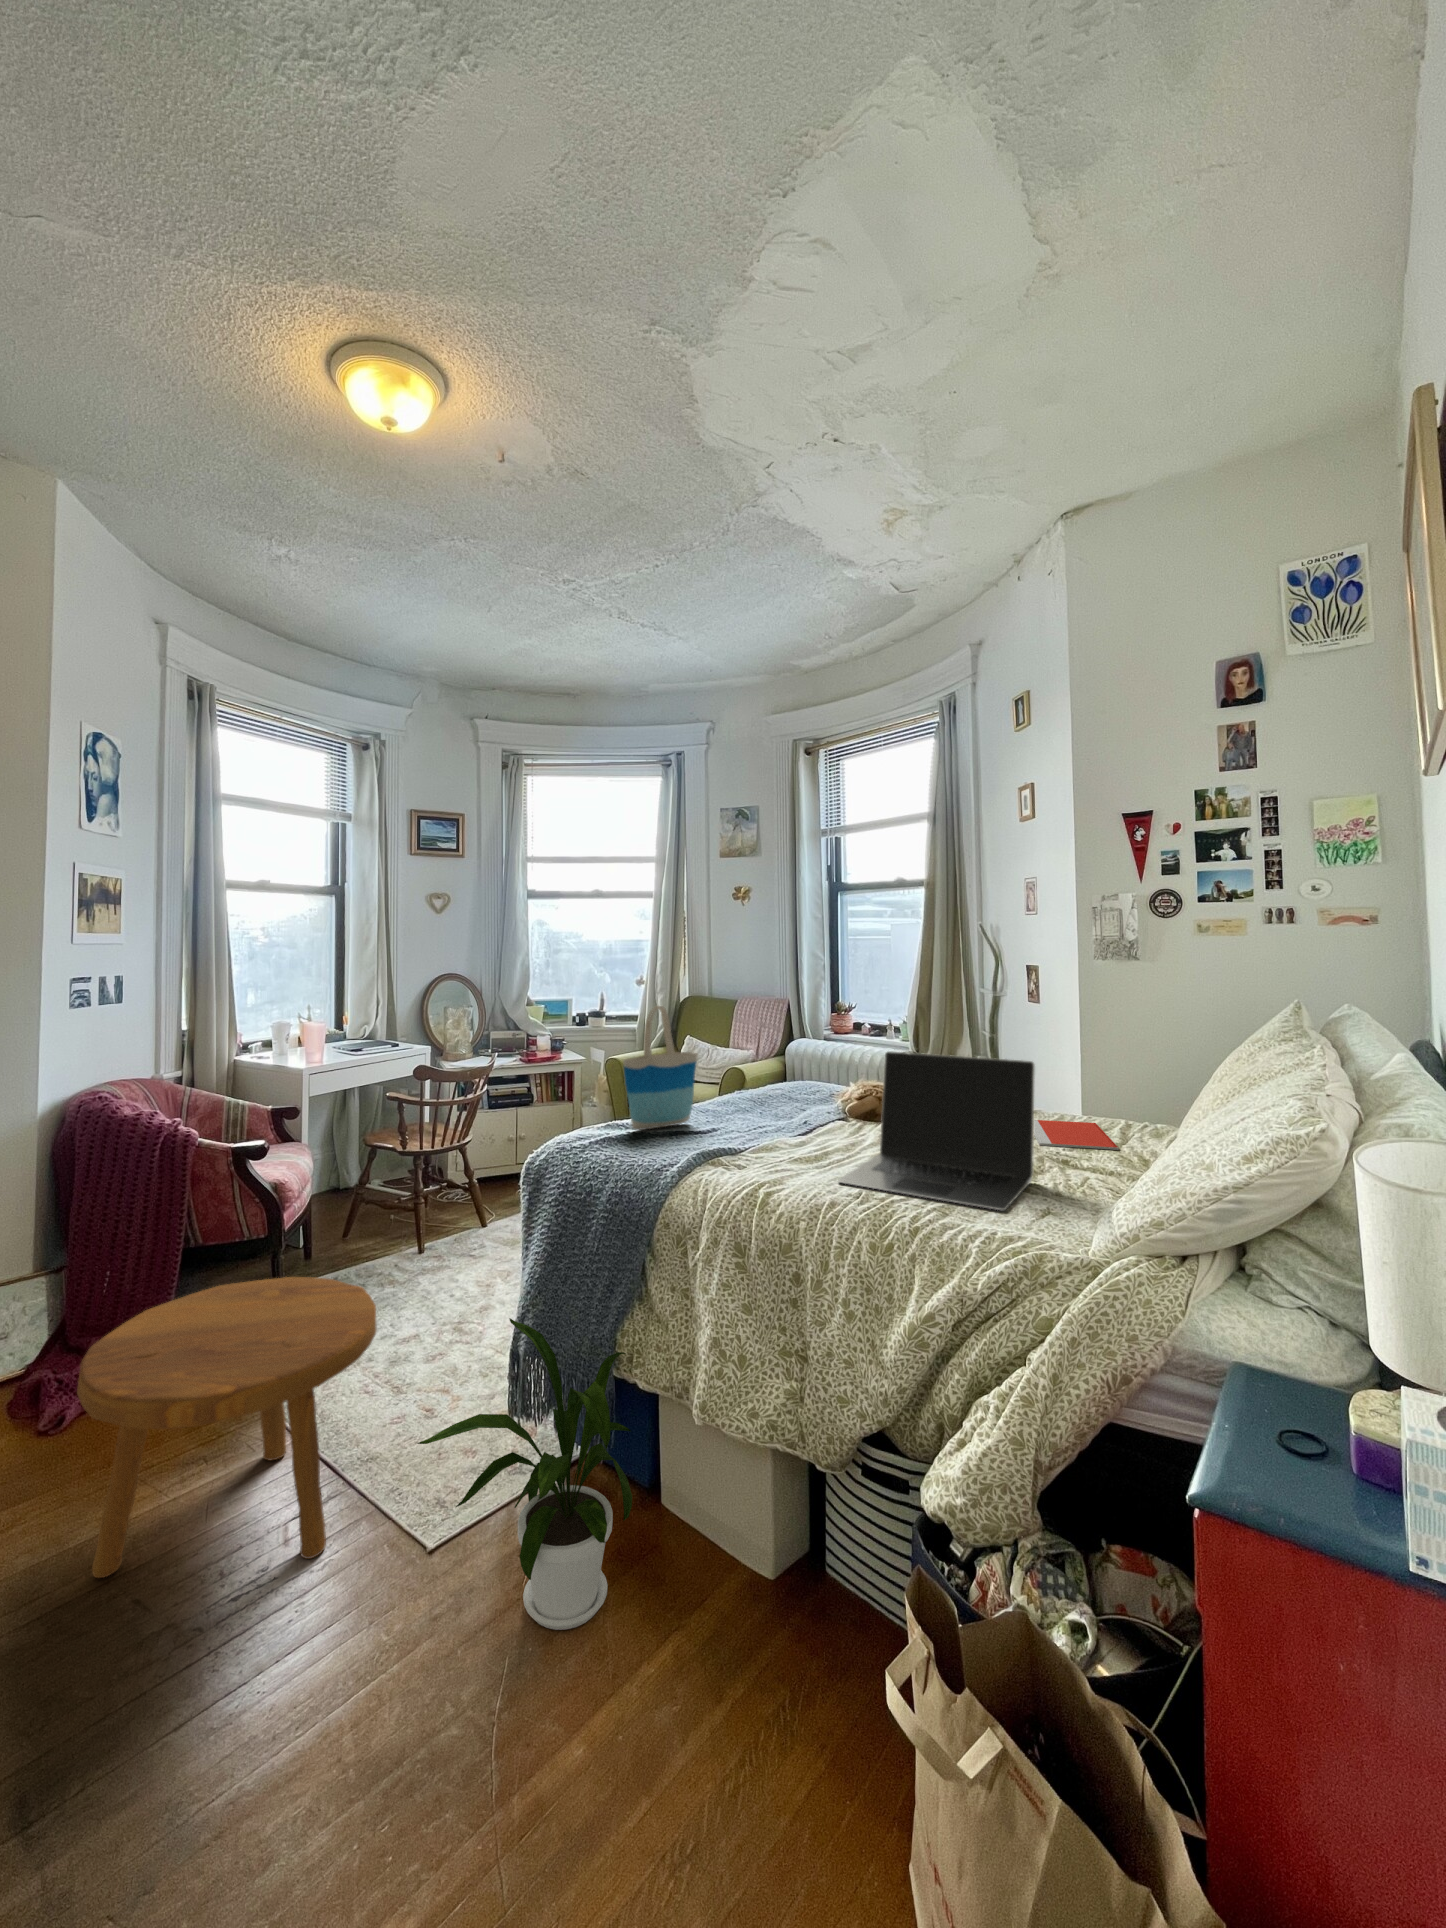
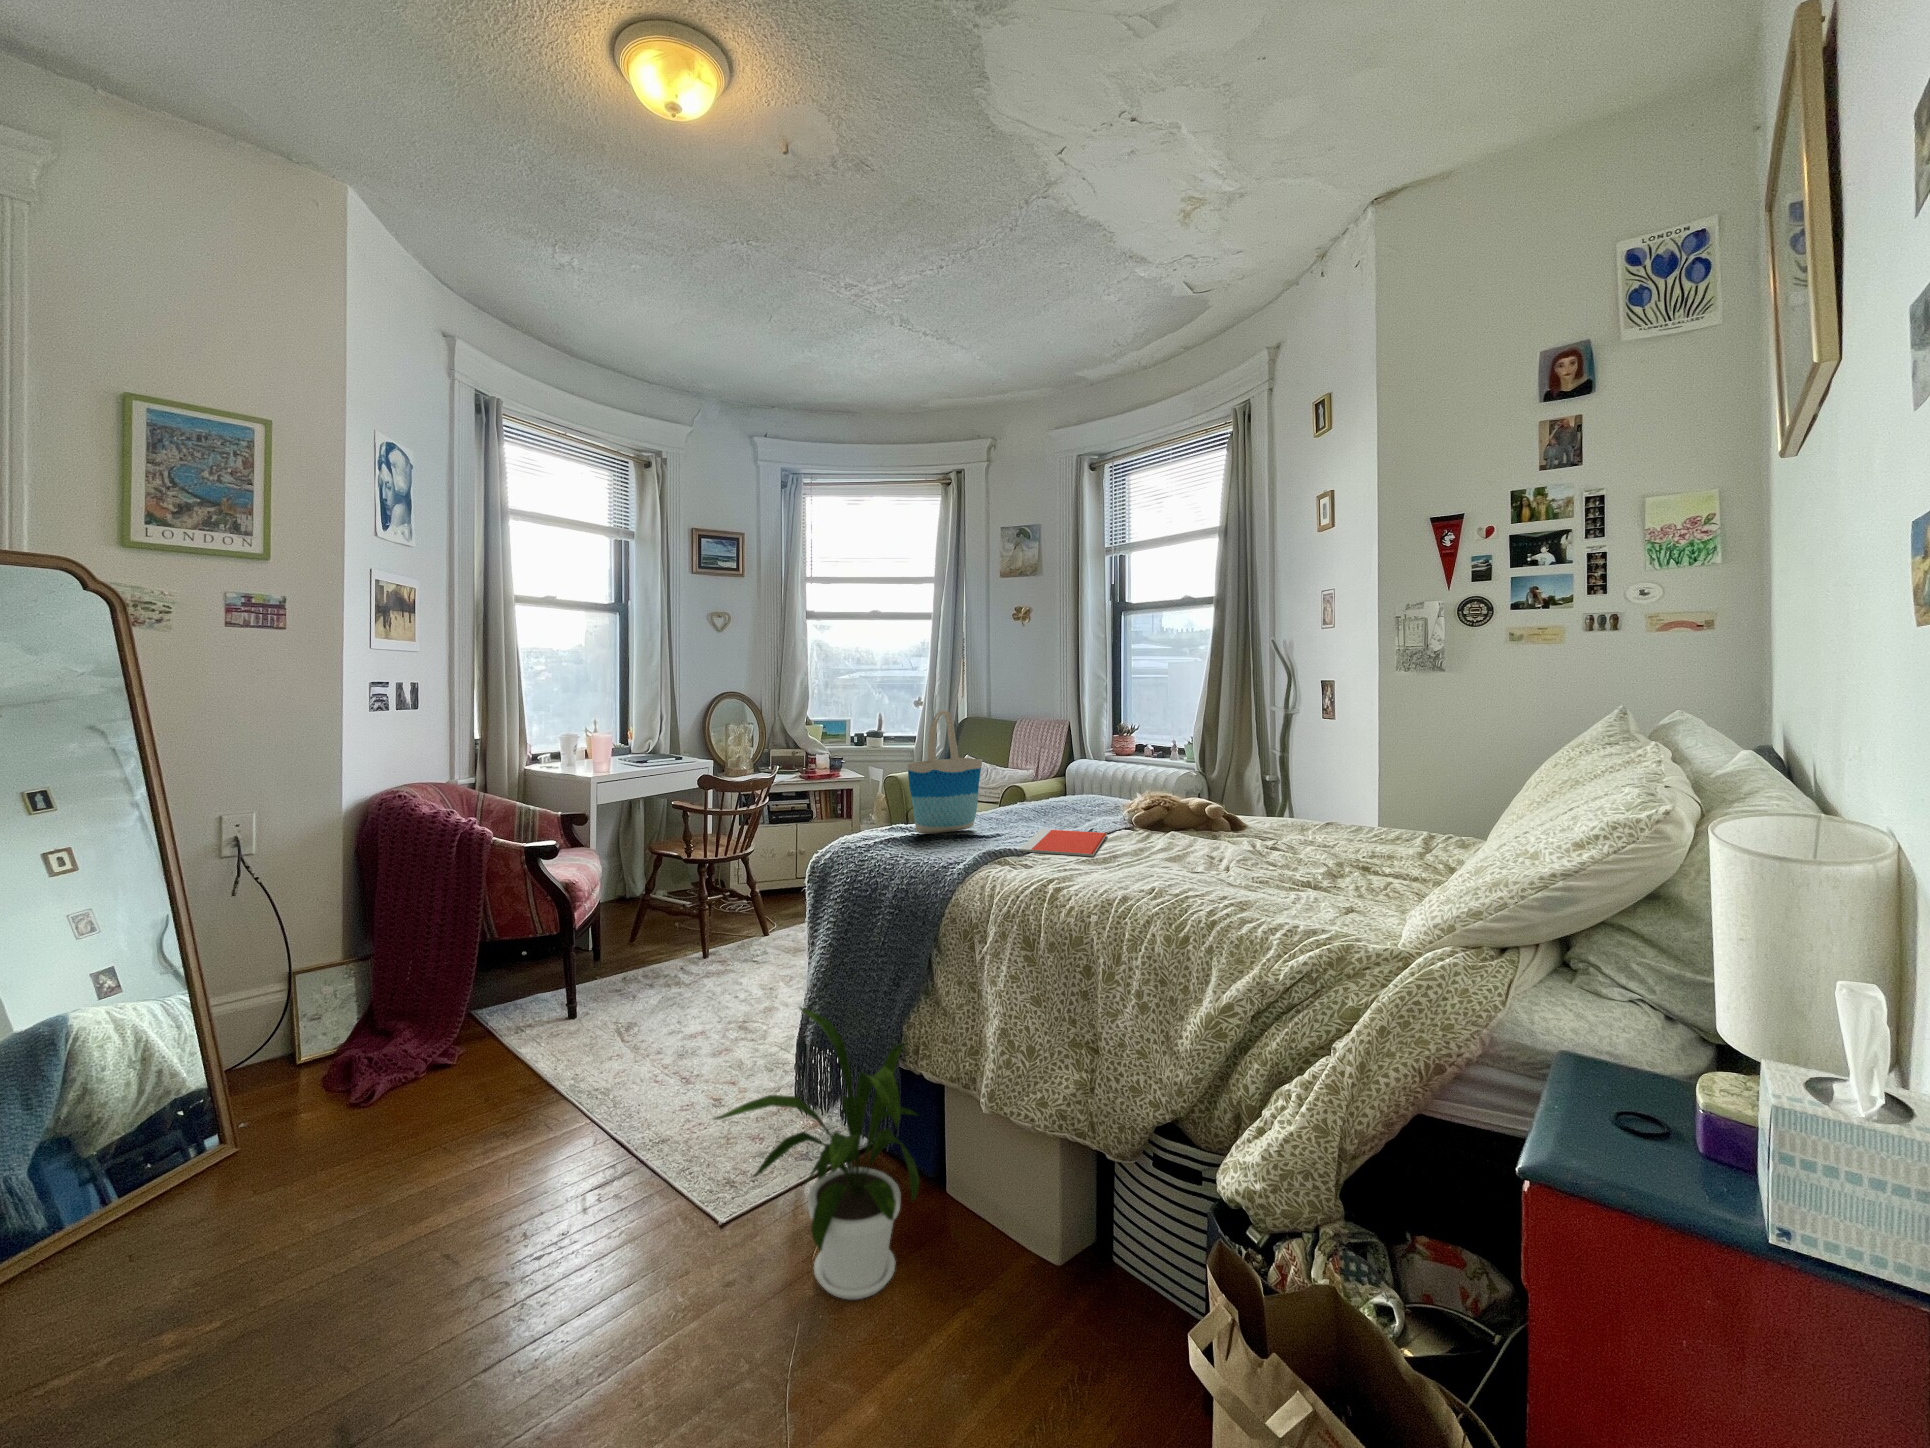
laptop: present [838,1051,1035,1210] -> none [1129,755,1338,909]
notebook: present [1034,1120,1119,1150] -> present [1019,829,1107,856]
footstool: present [77,1277,377,1578] -> none [389,967,668,1234]

